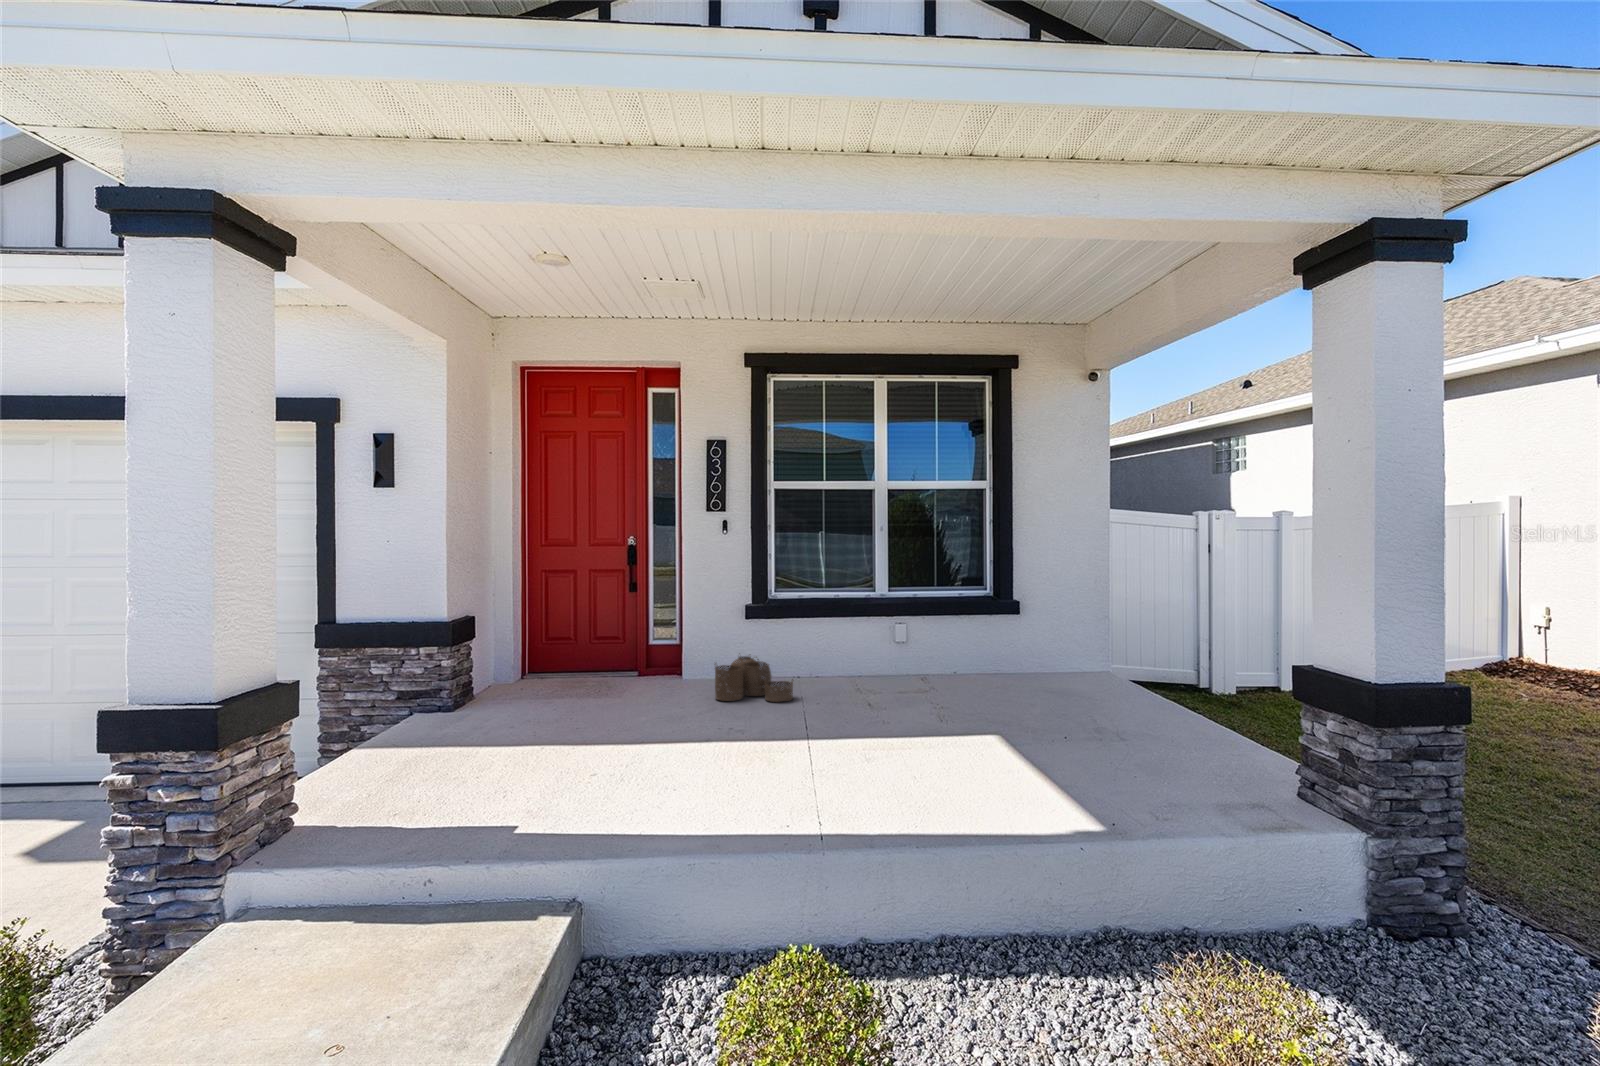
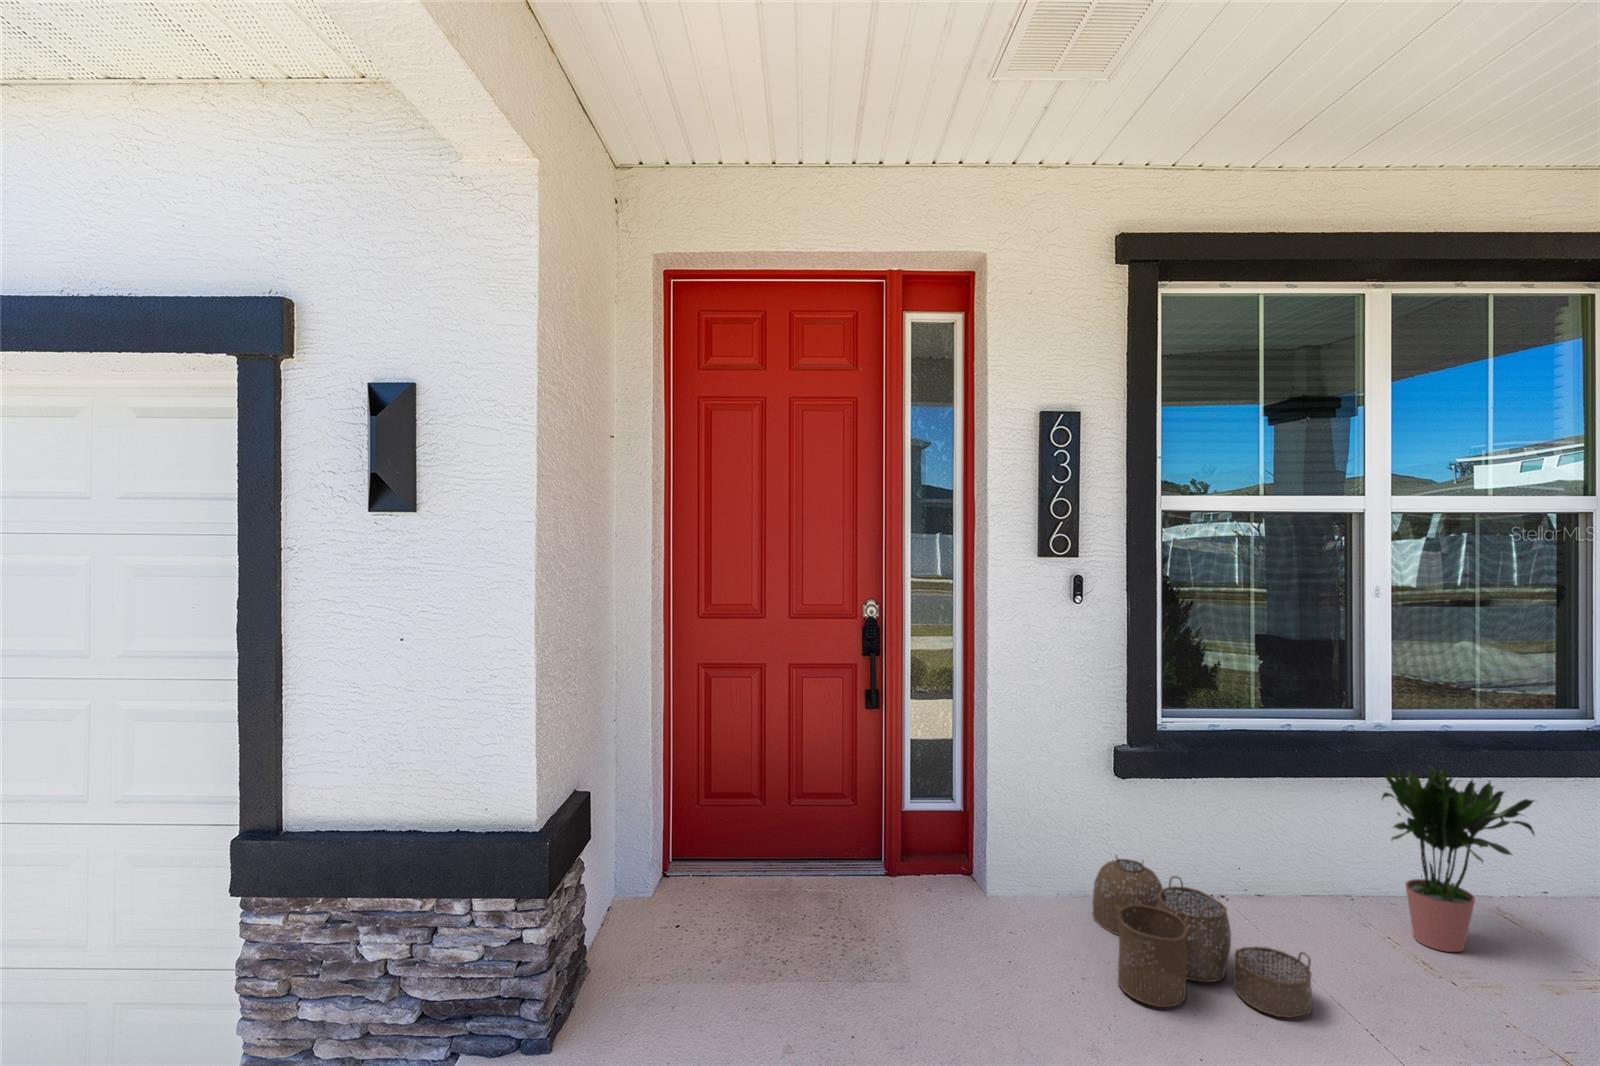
potted plant: none [856,604,914,688] -> present [1382,766,1535,952]

